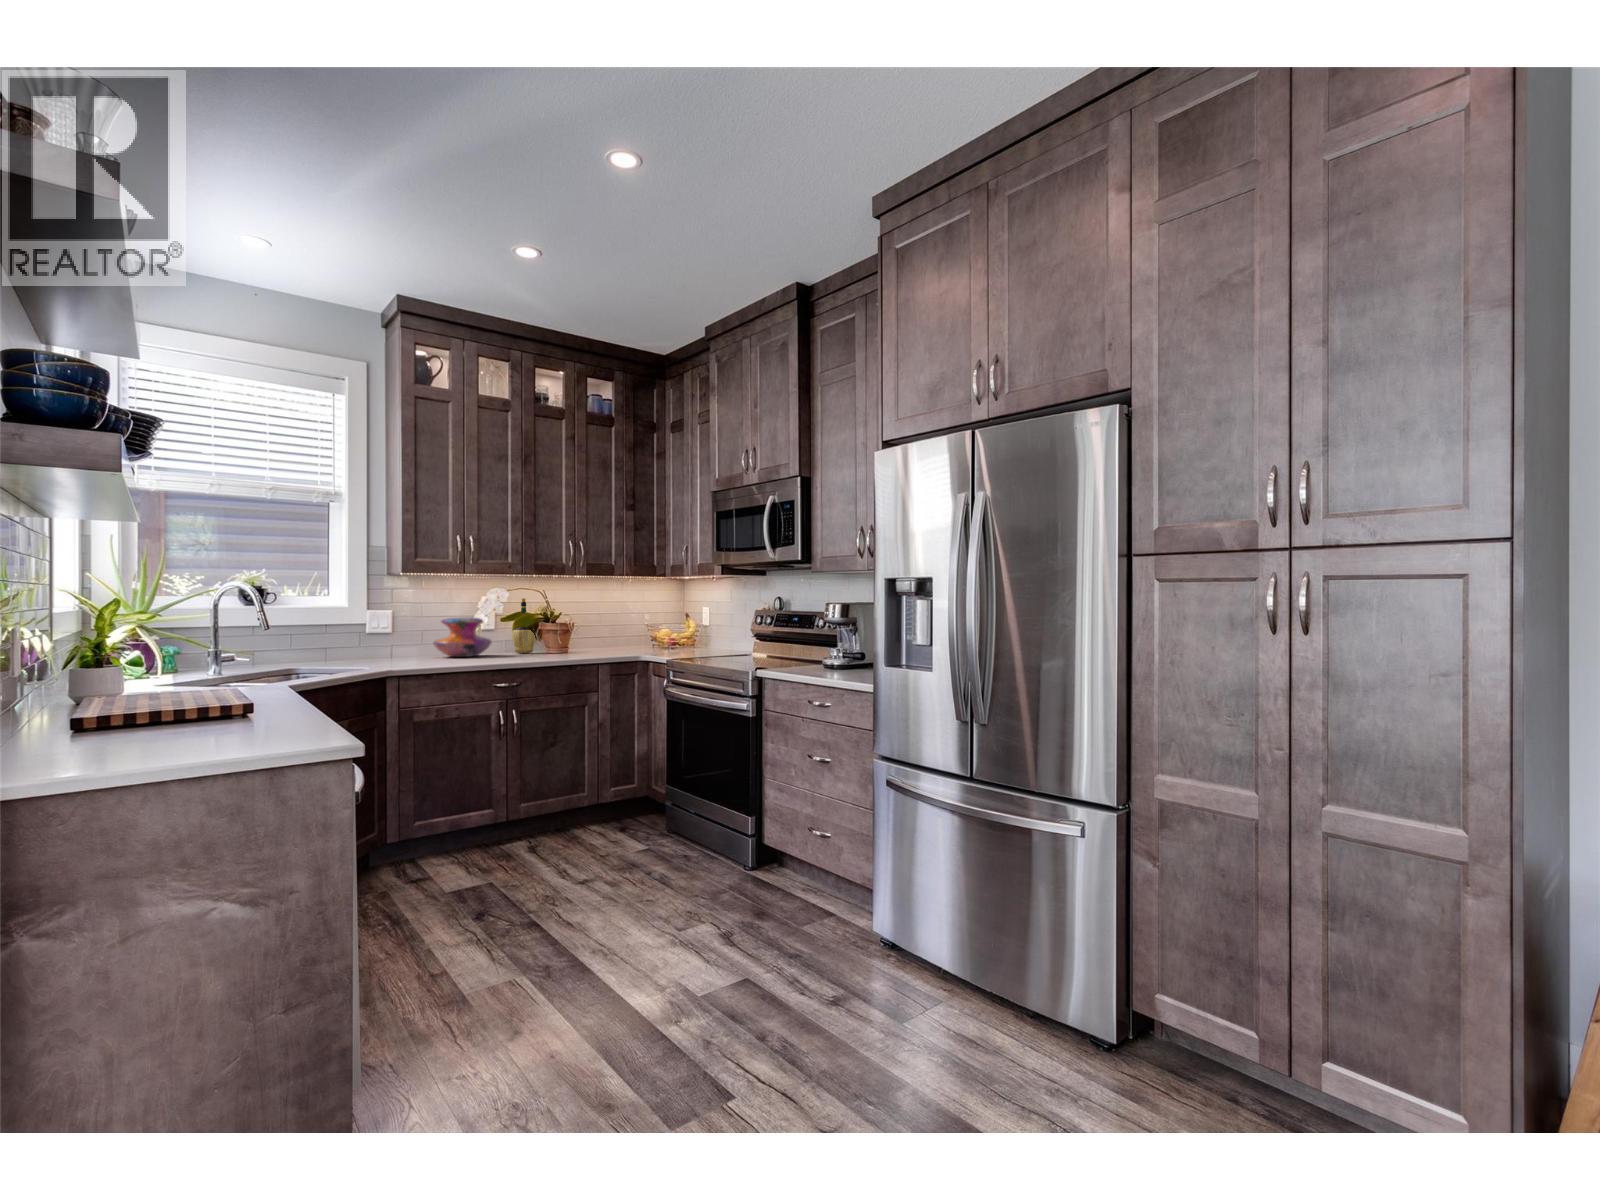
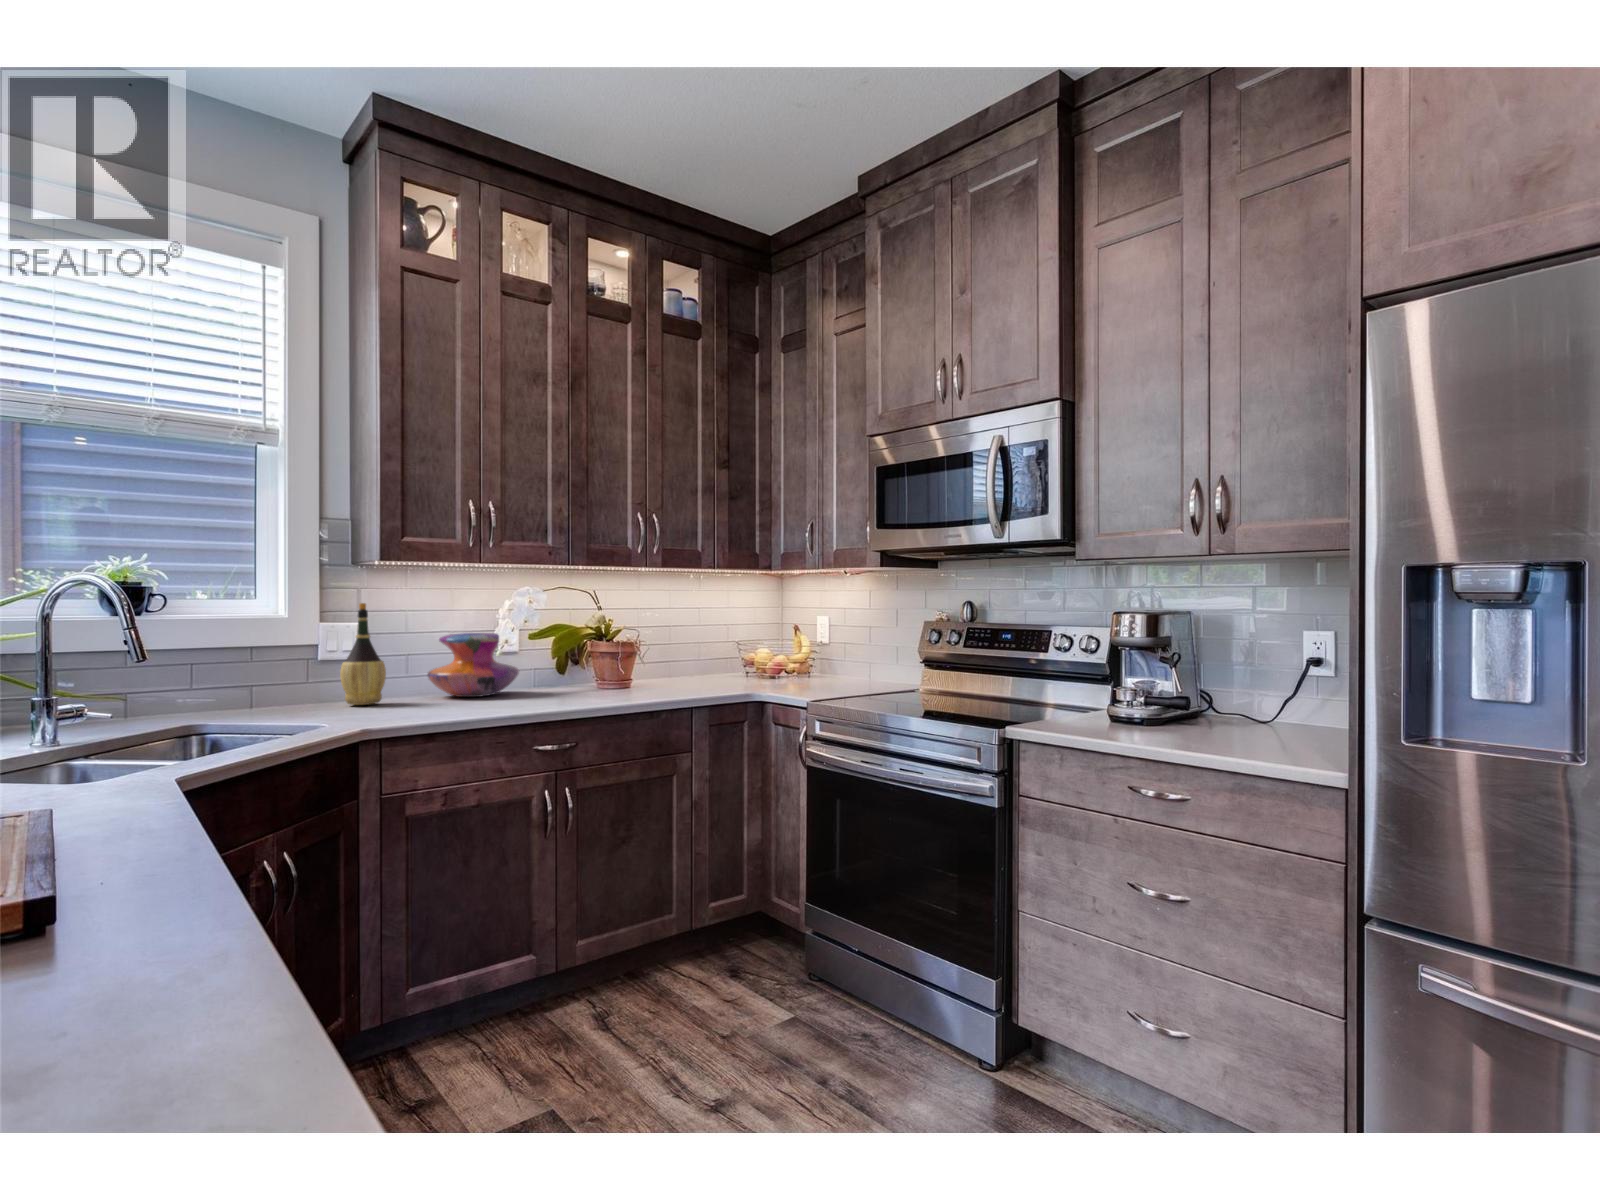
wine bottle: present [512,598,536,653] -> present [340,603,386,705]

